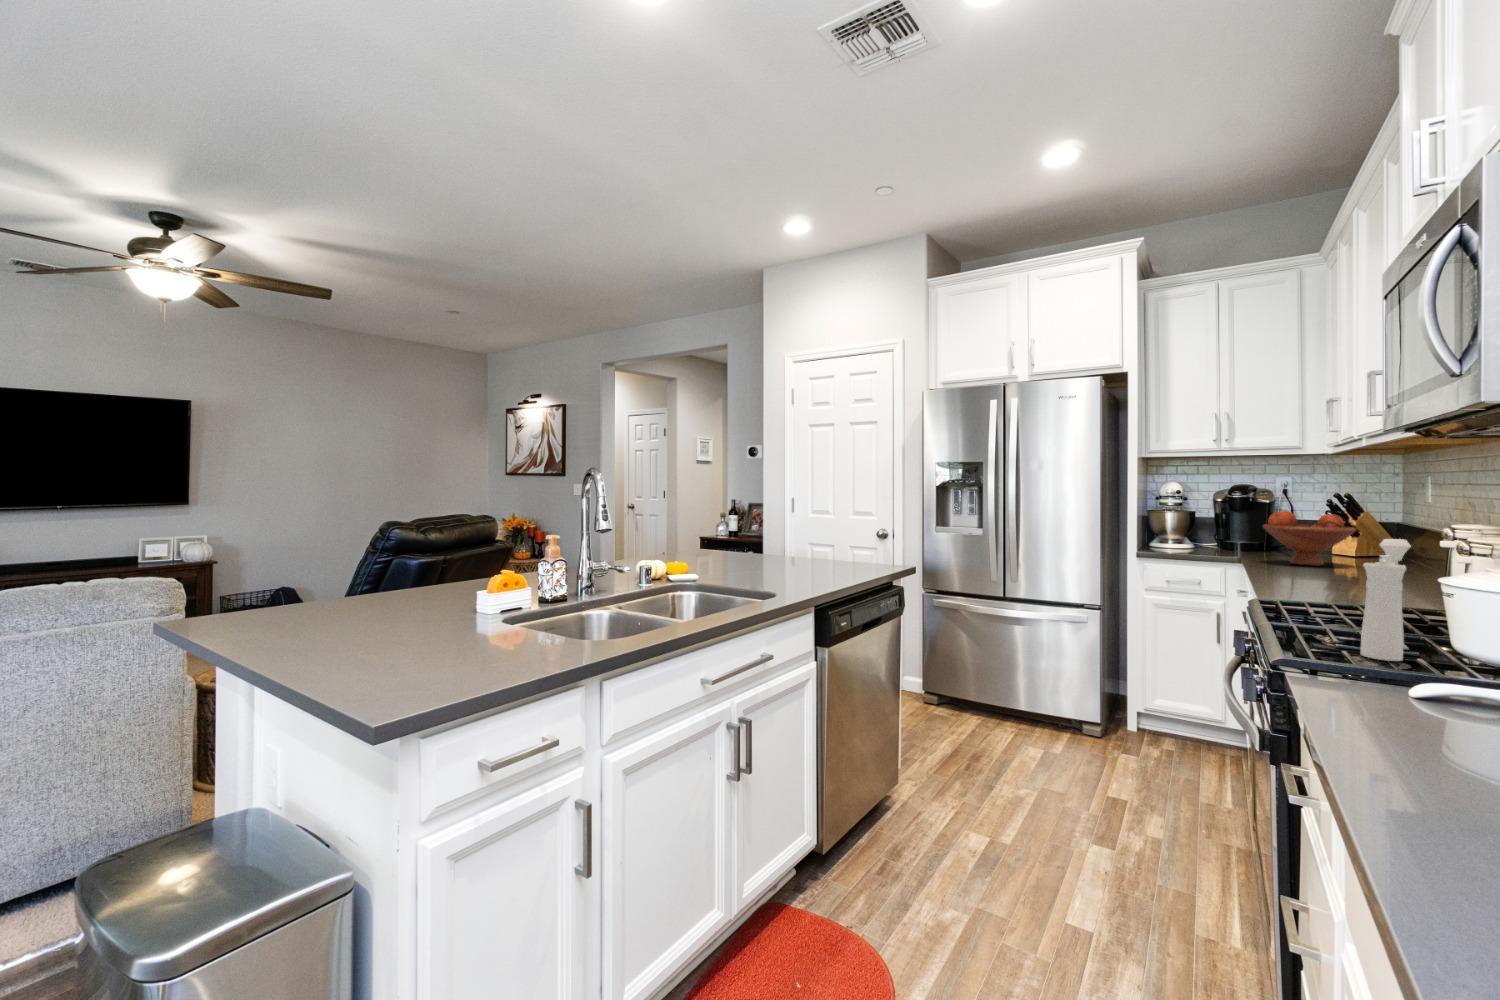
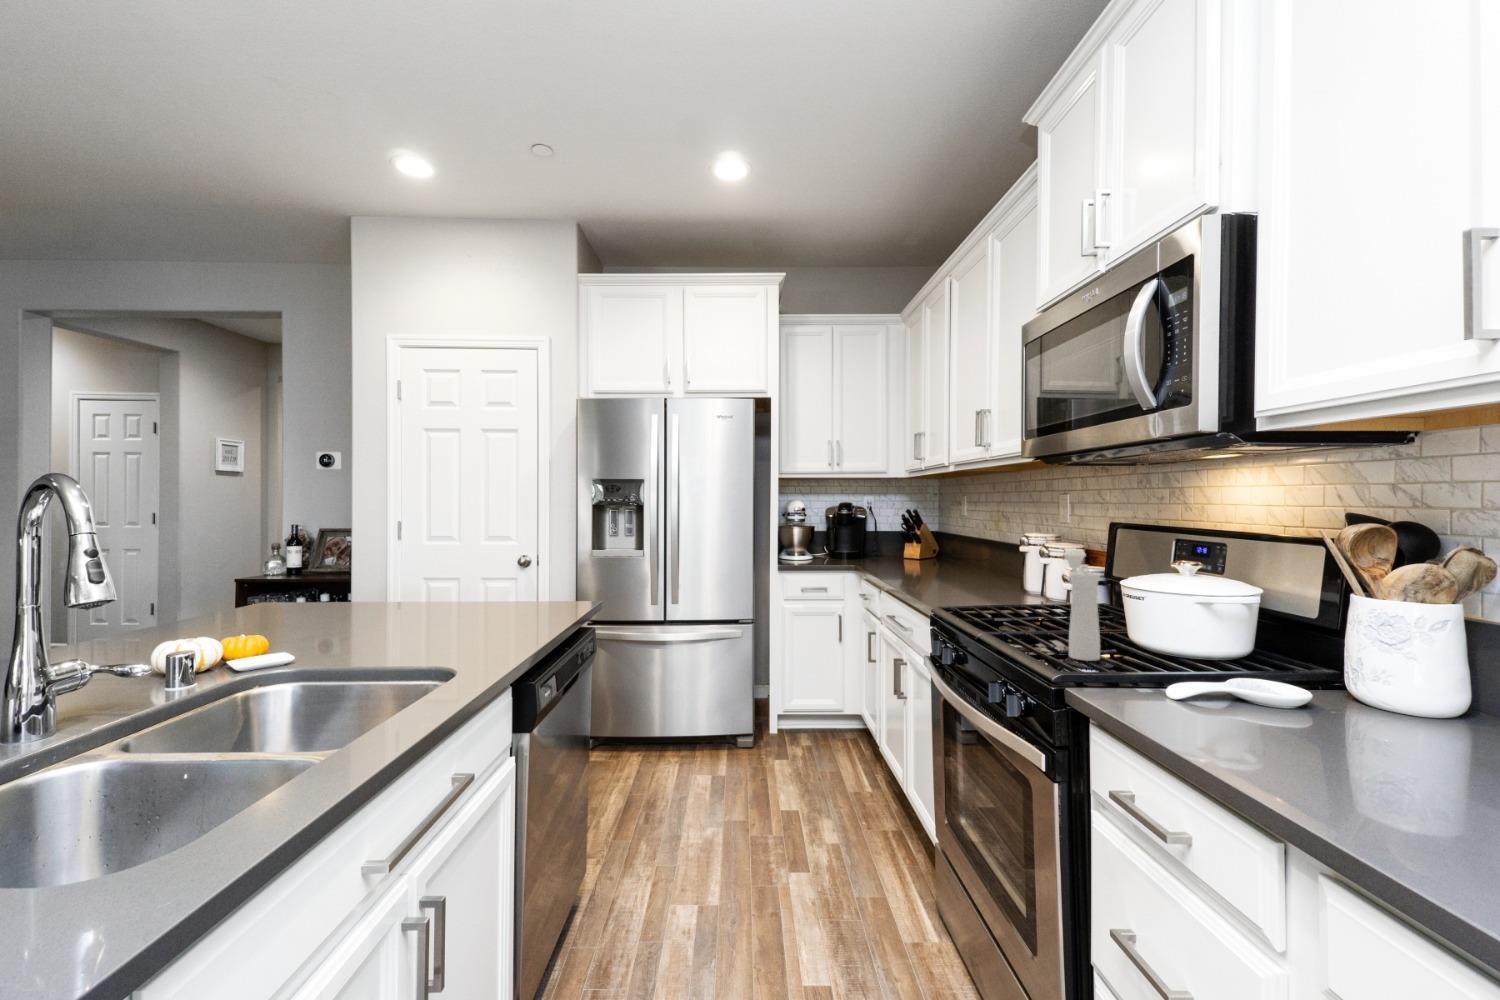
fruit bowl: present [1263,510,1356,566] -> none [877,521,941,568]

